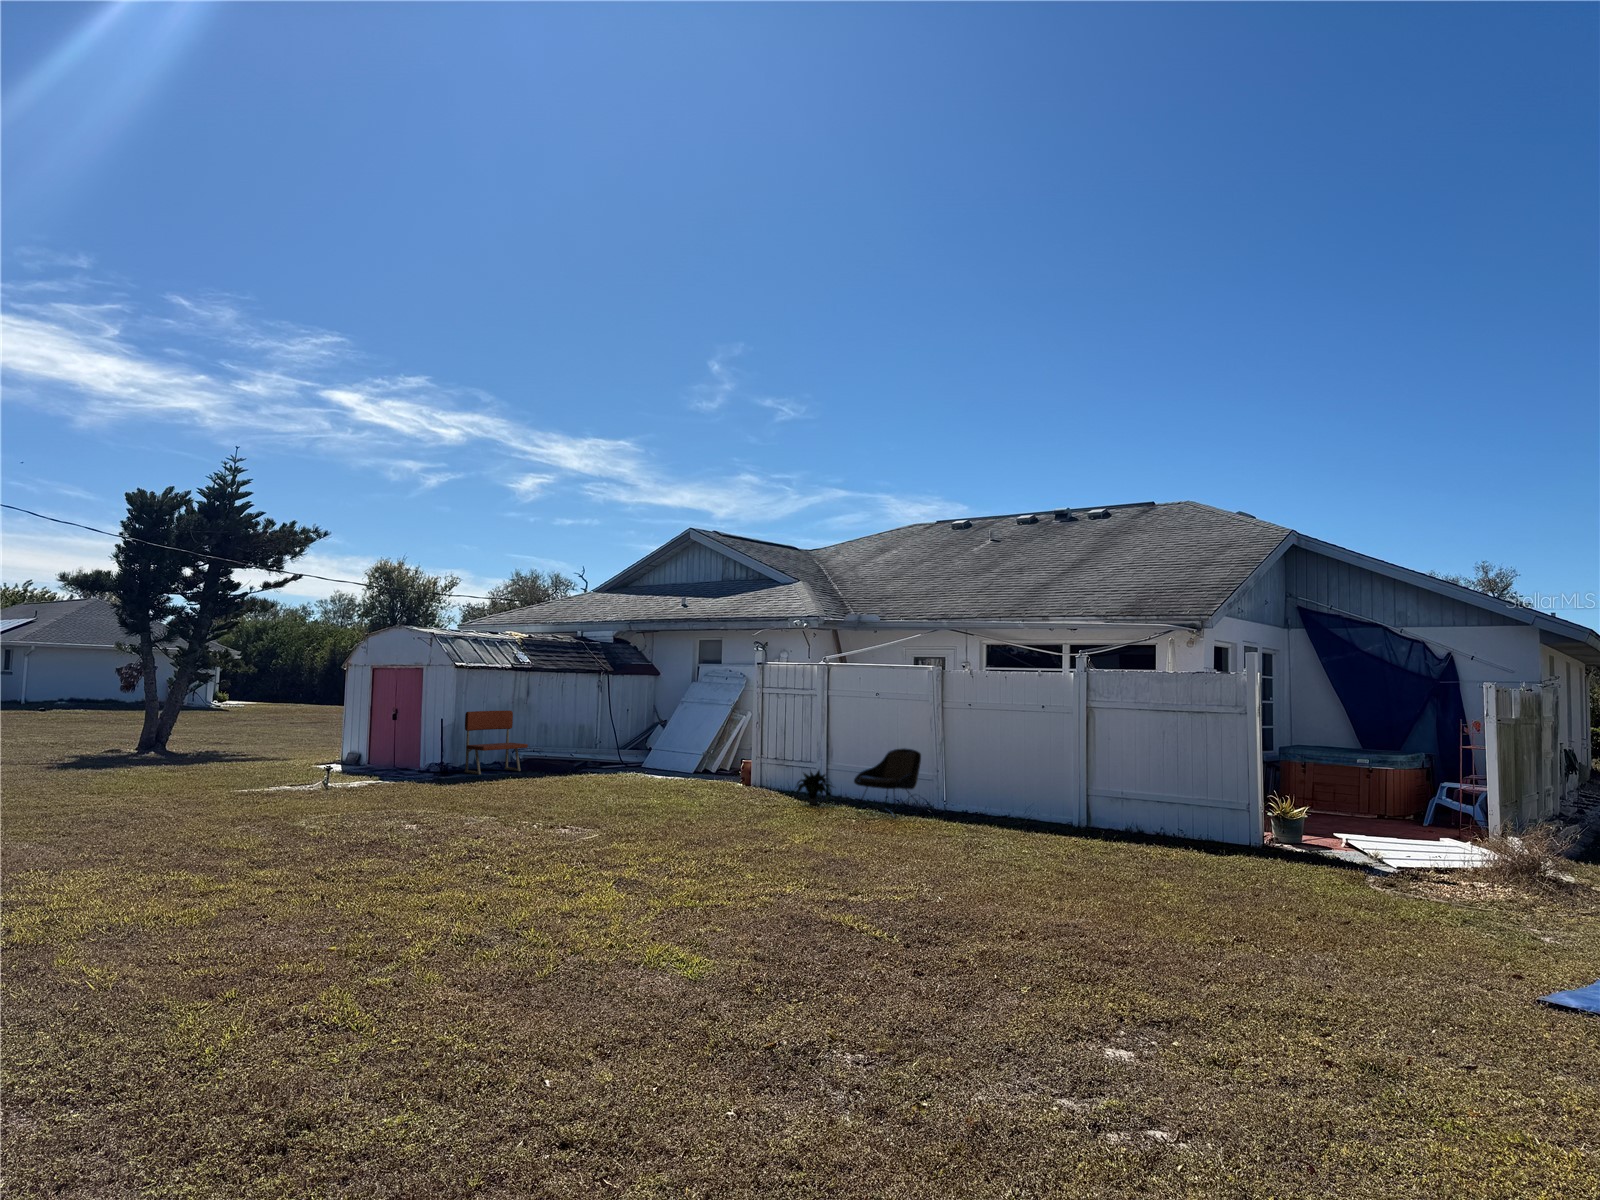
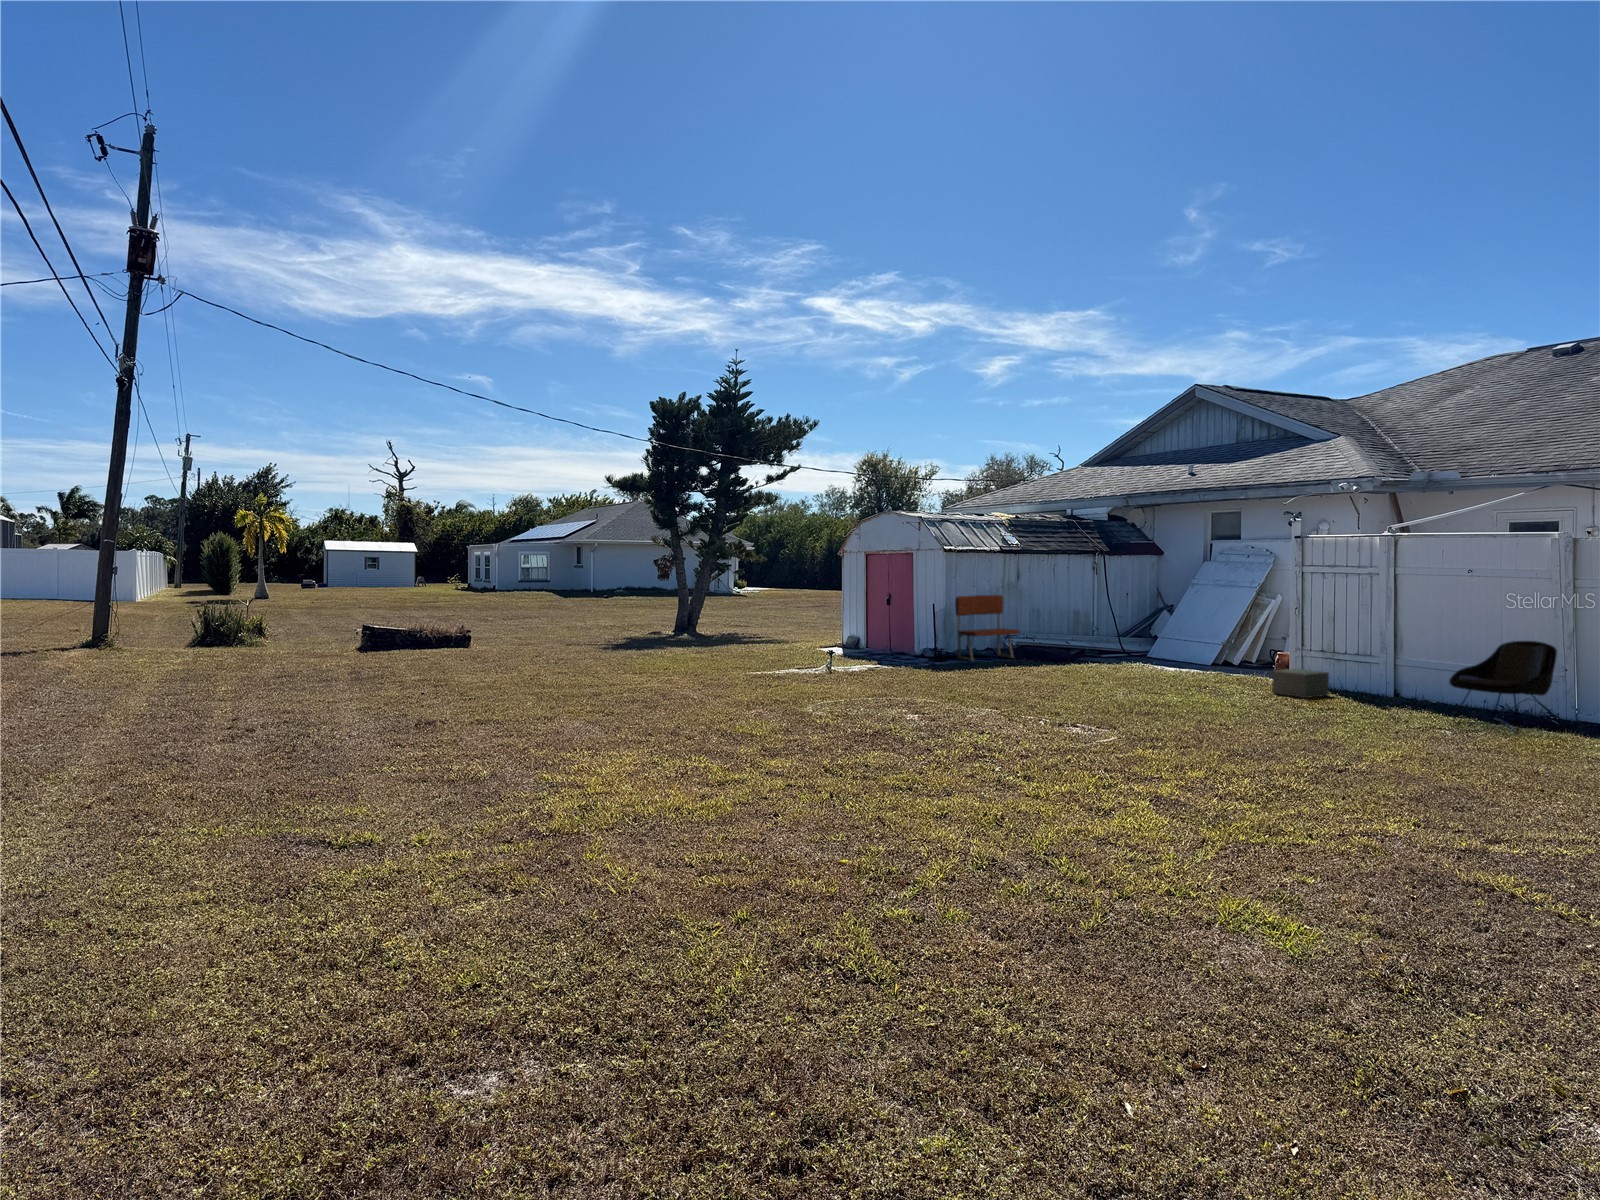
potted plant: present [795,770,830,804] -> none [1353,664,1418,709]
storage box: none [736,774,778,798] -> present [1272,669,1329,698]

